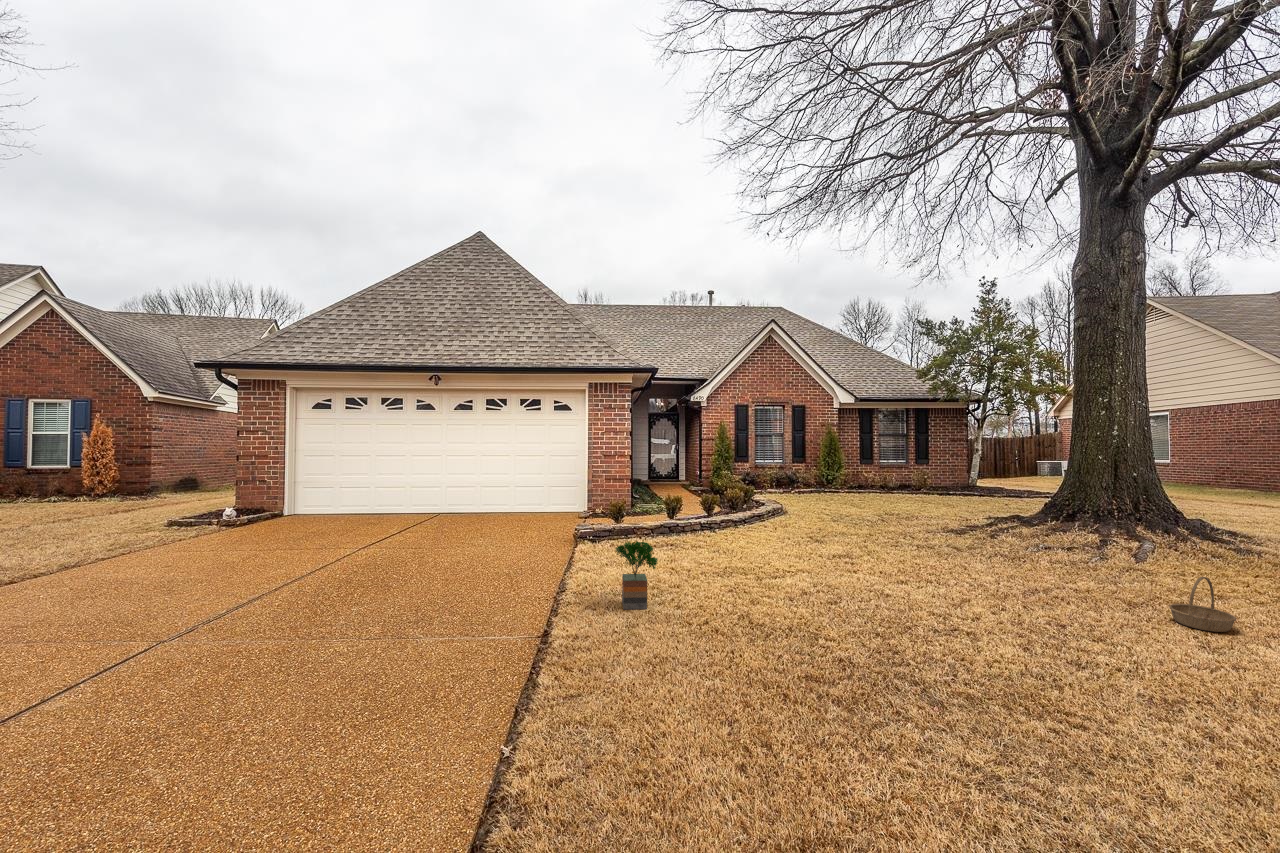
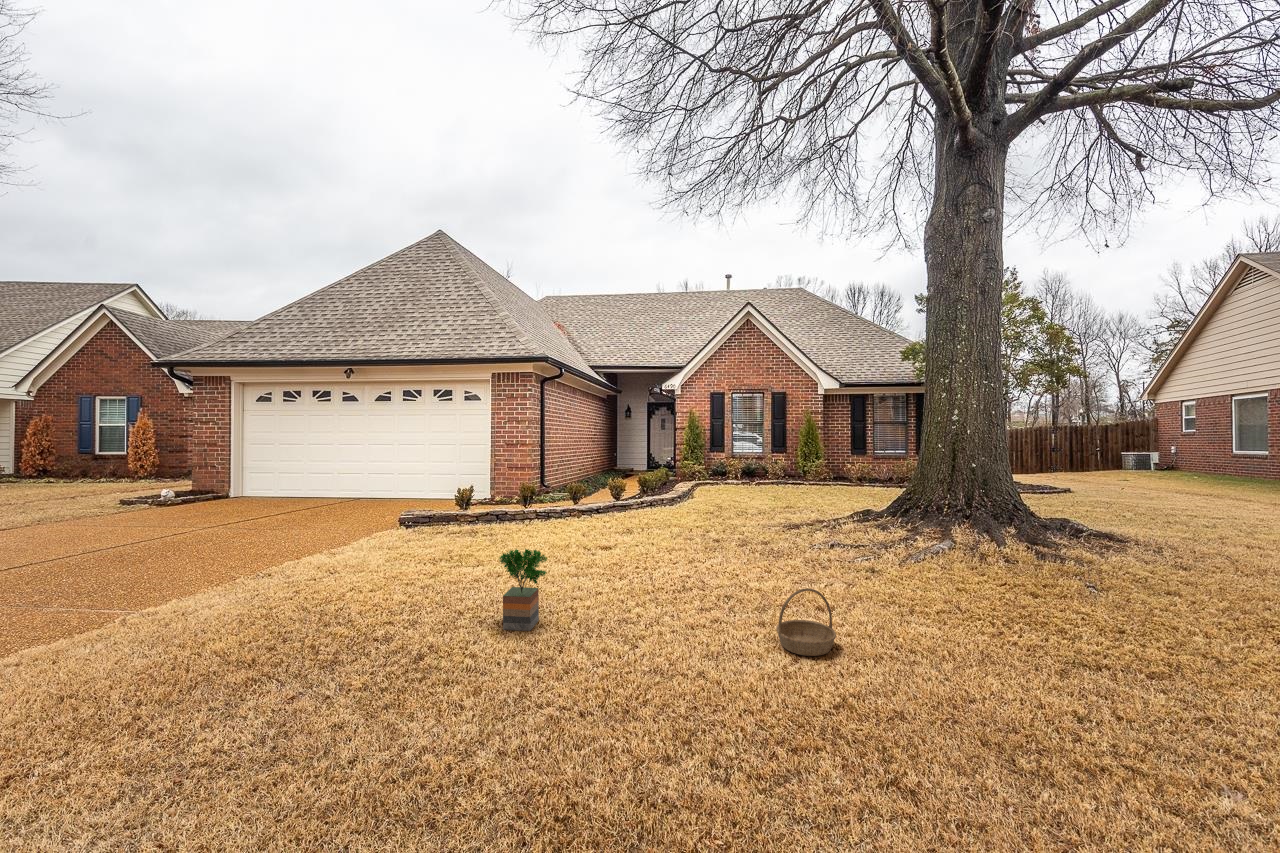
potted tree: present [615,541,658,610] -> present [500,549,547,631]

